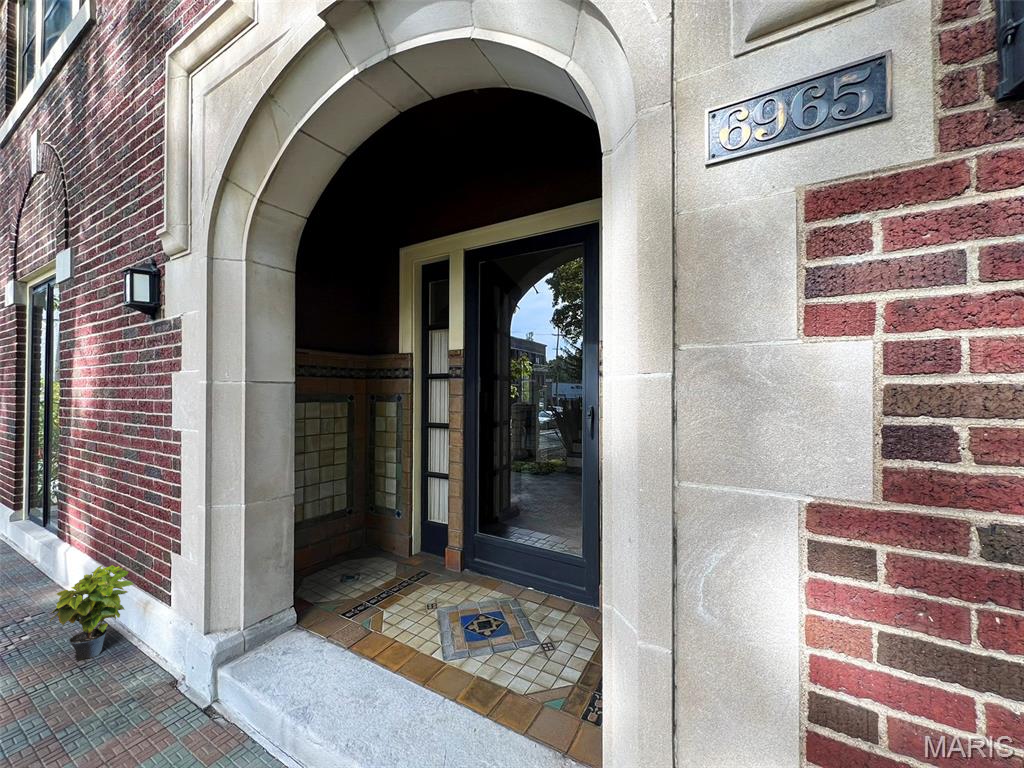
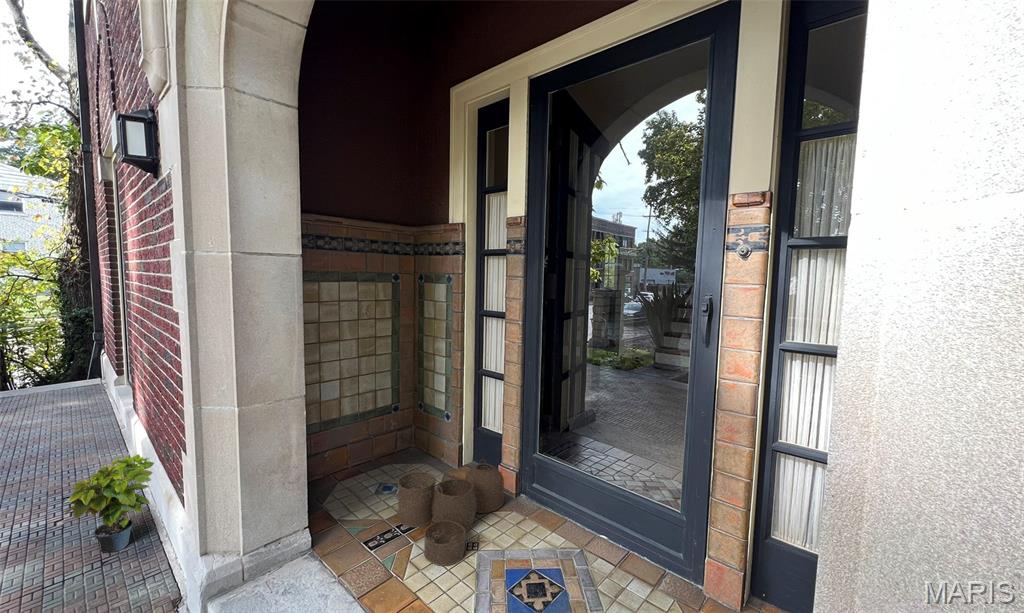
woven basket: none [364,543,451,622] -> present [398,462,504,566]

